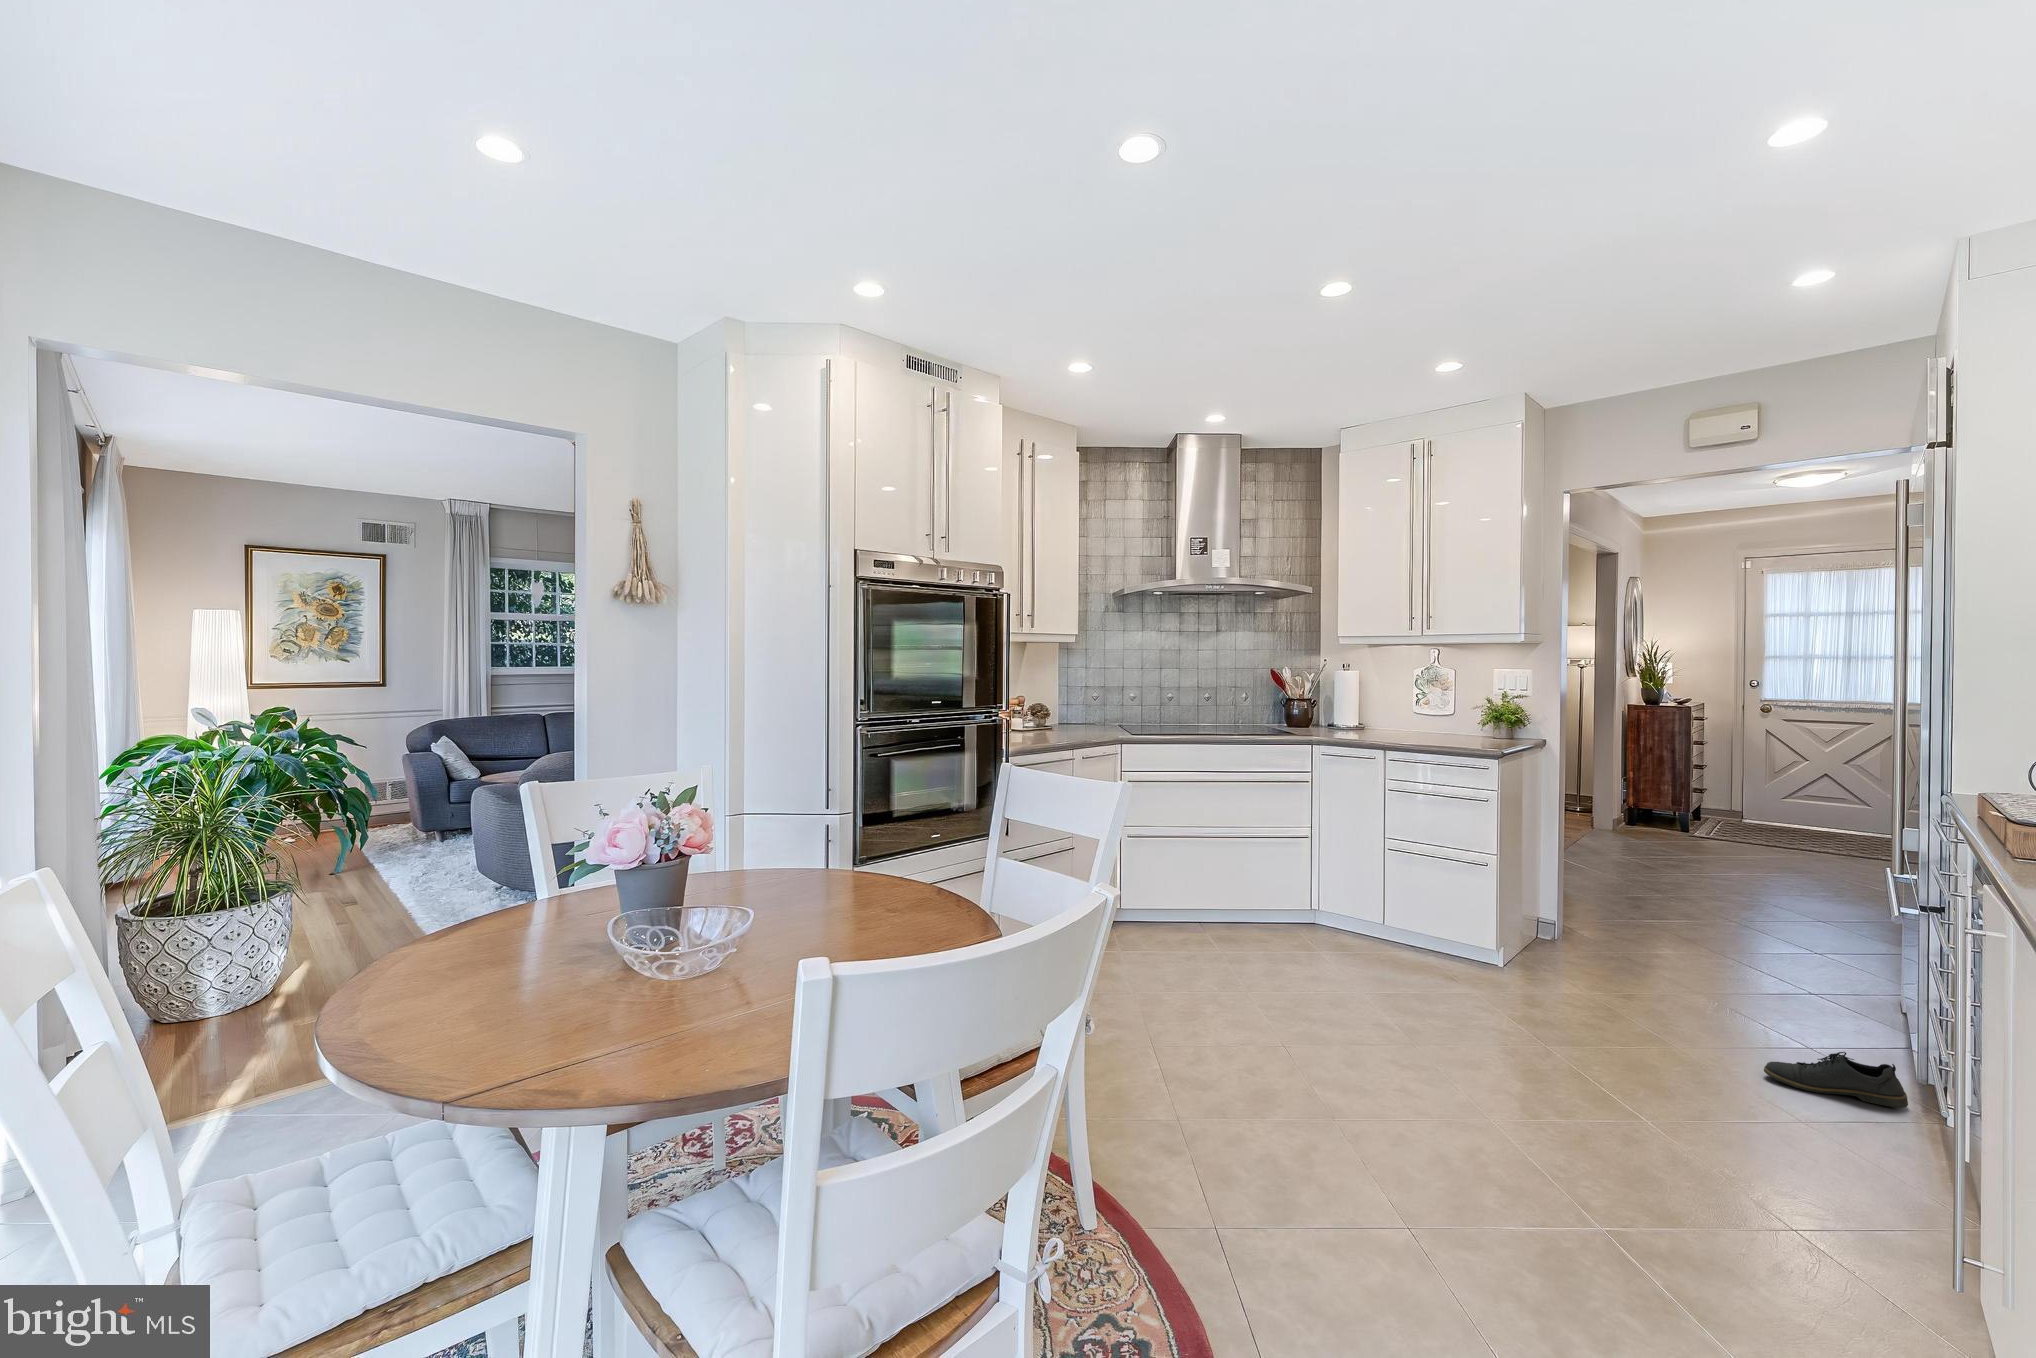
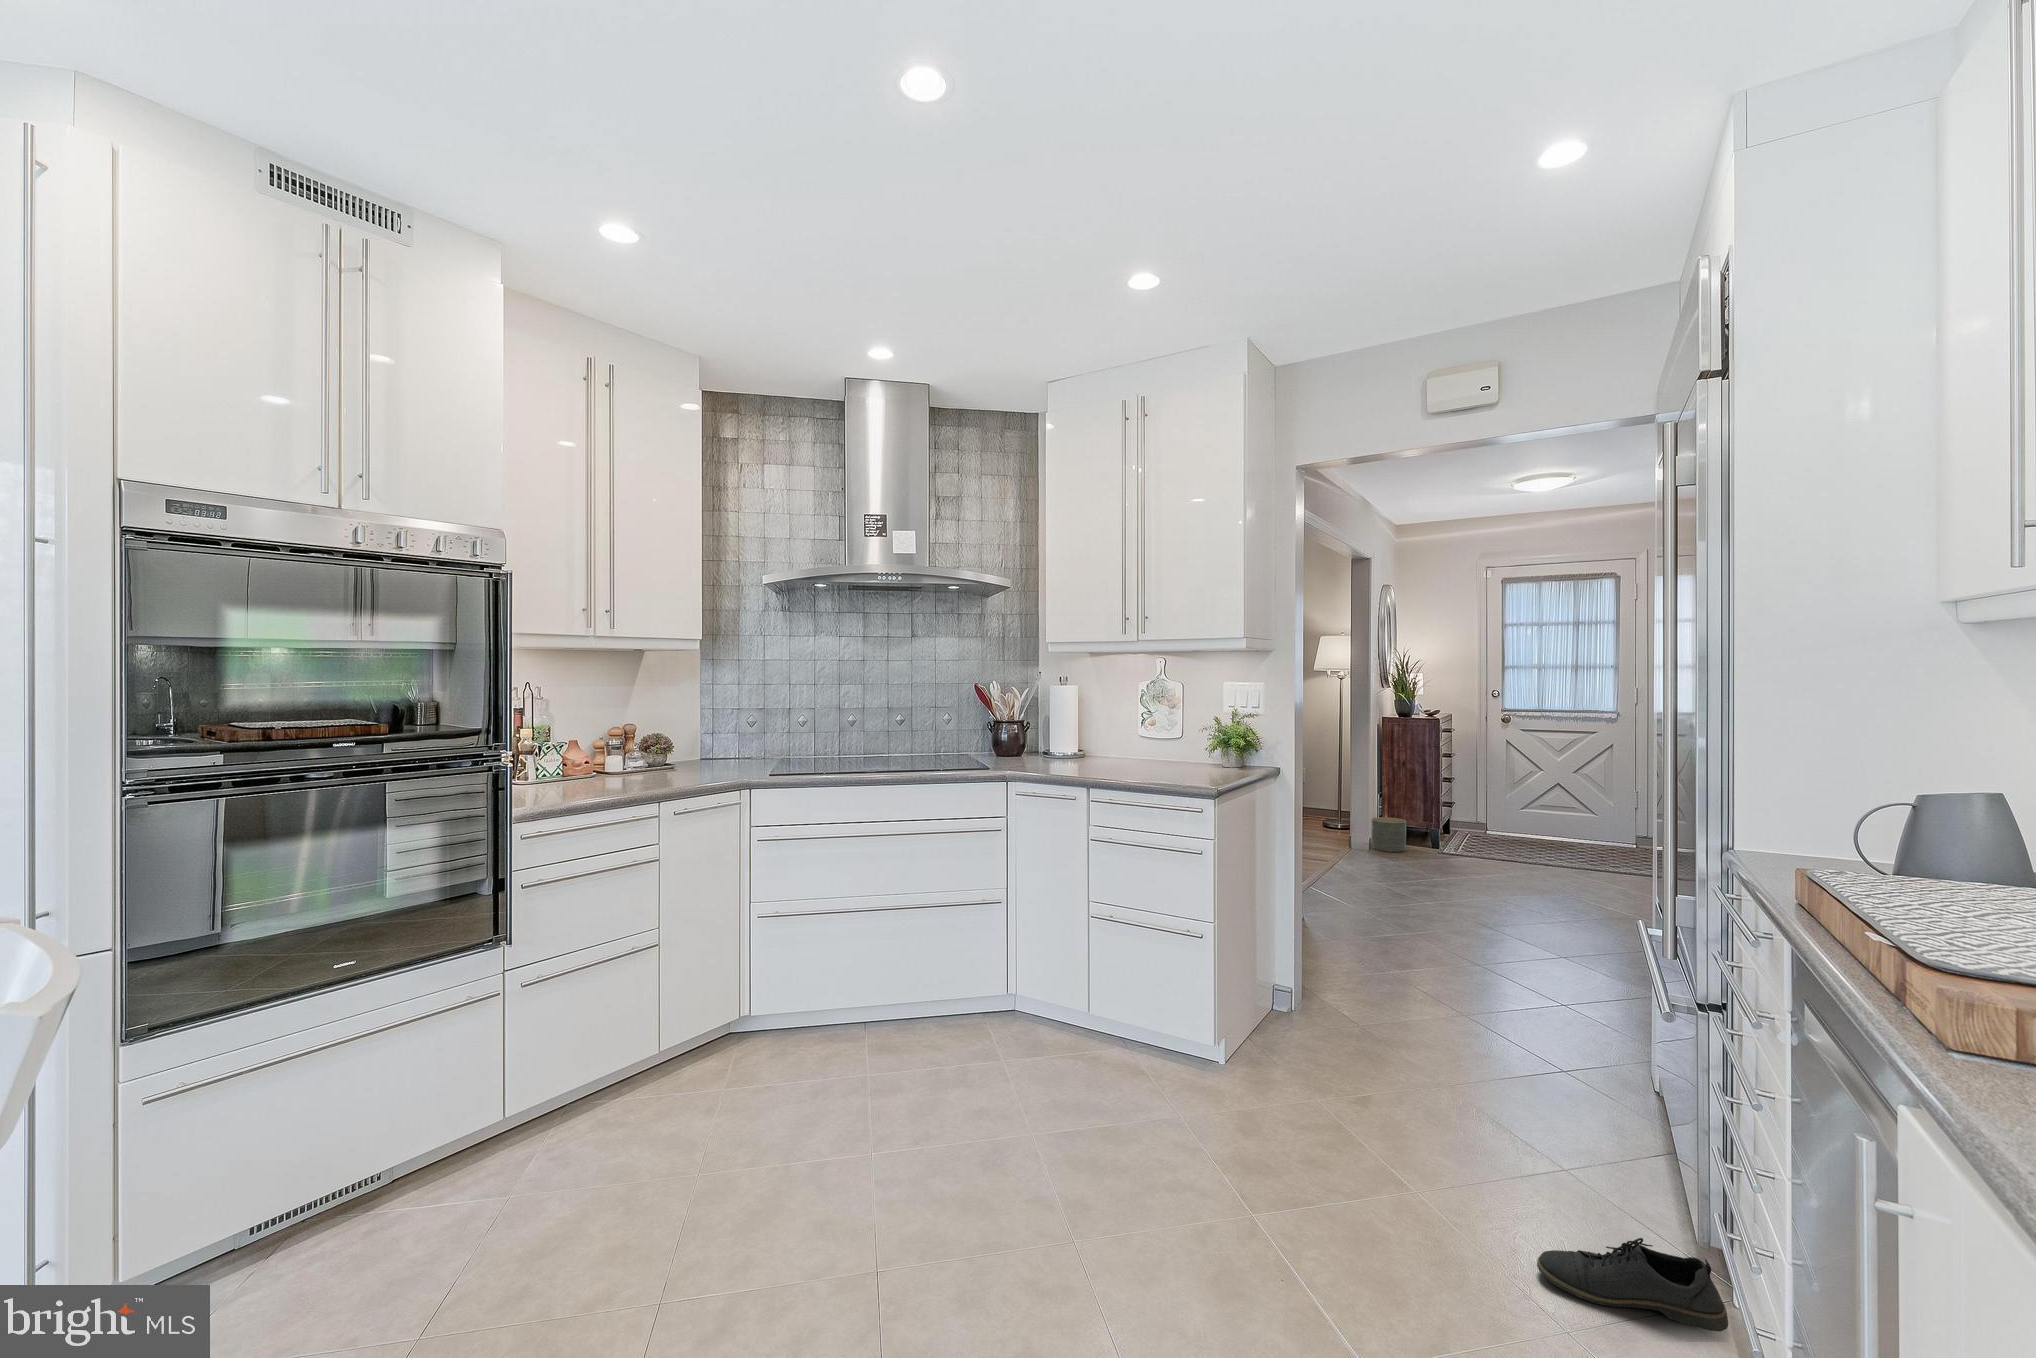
planter: none [1615,802,1653,835] -> present [1371,817,1406,852]

